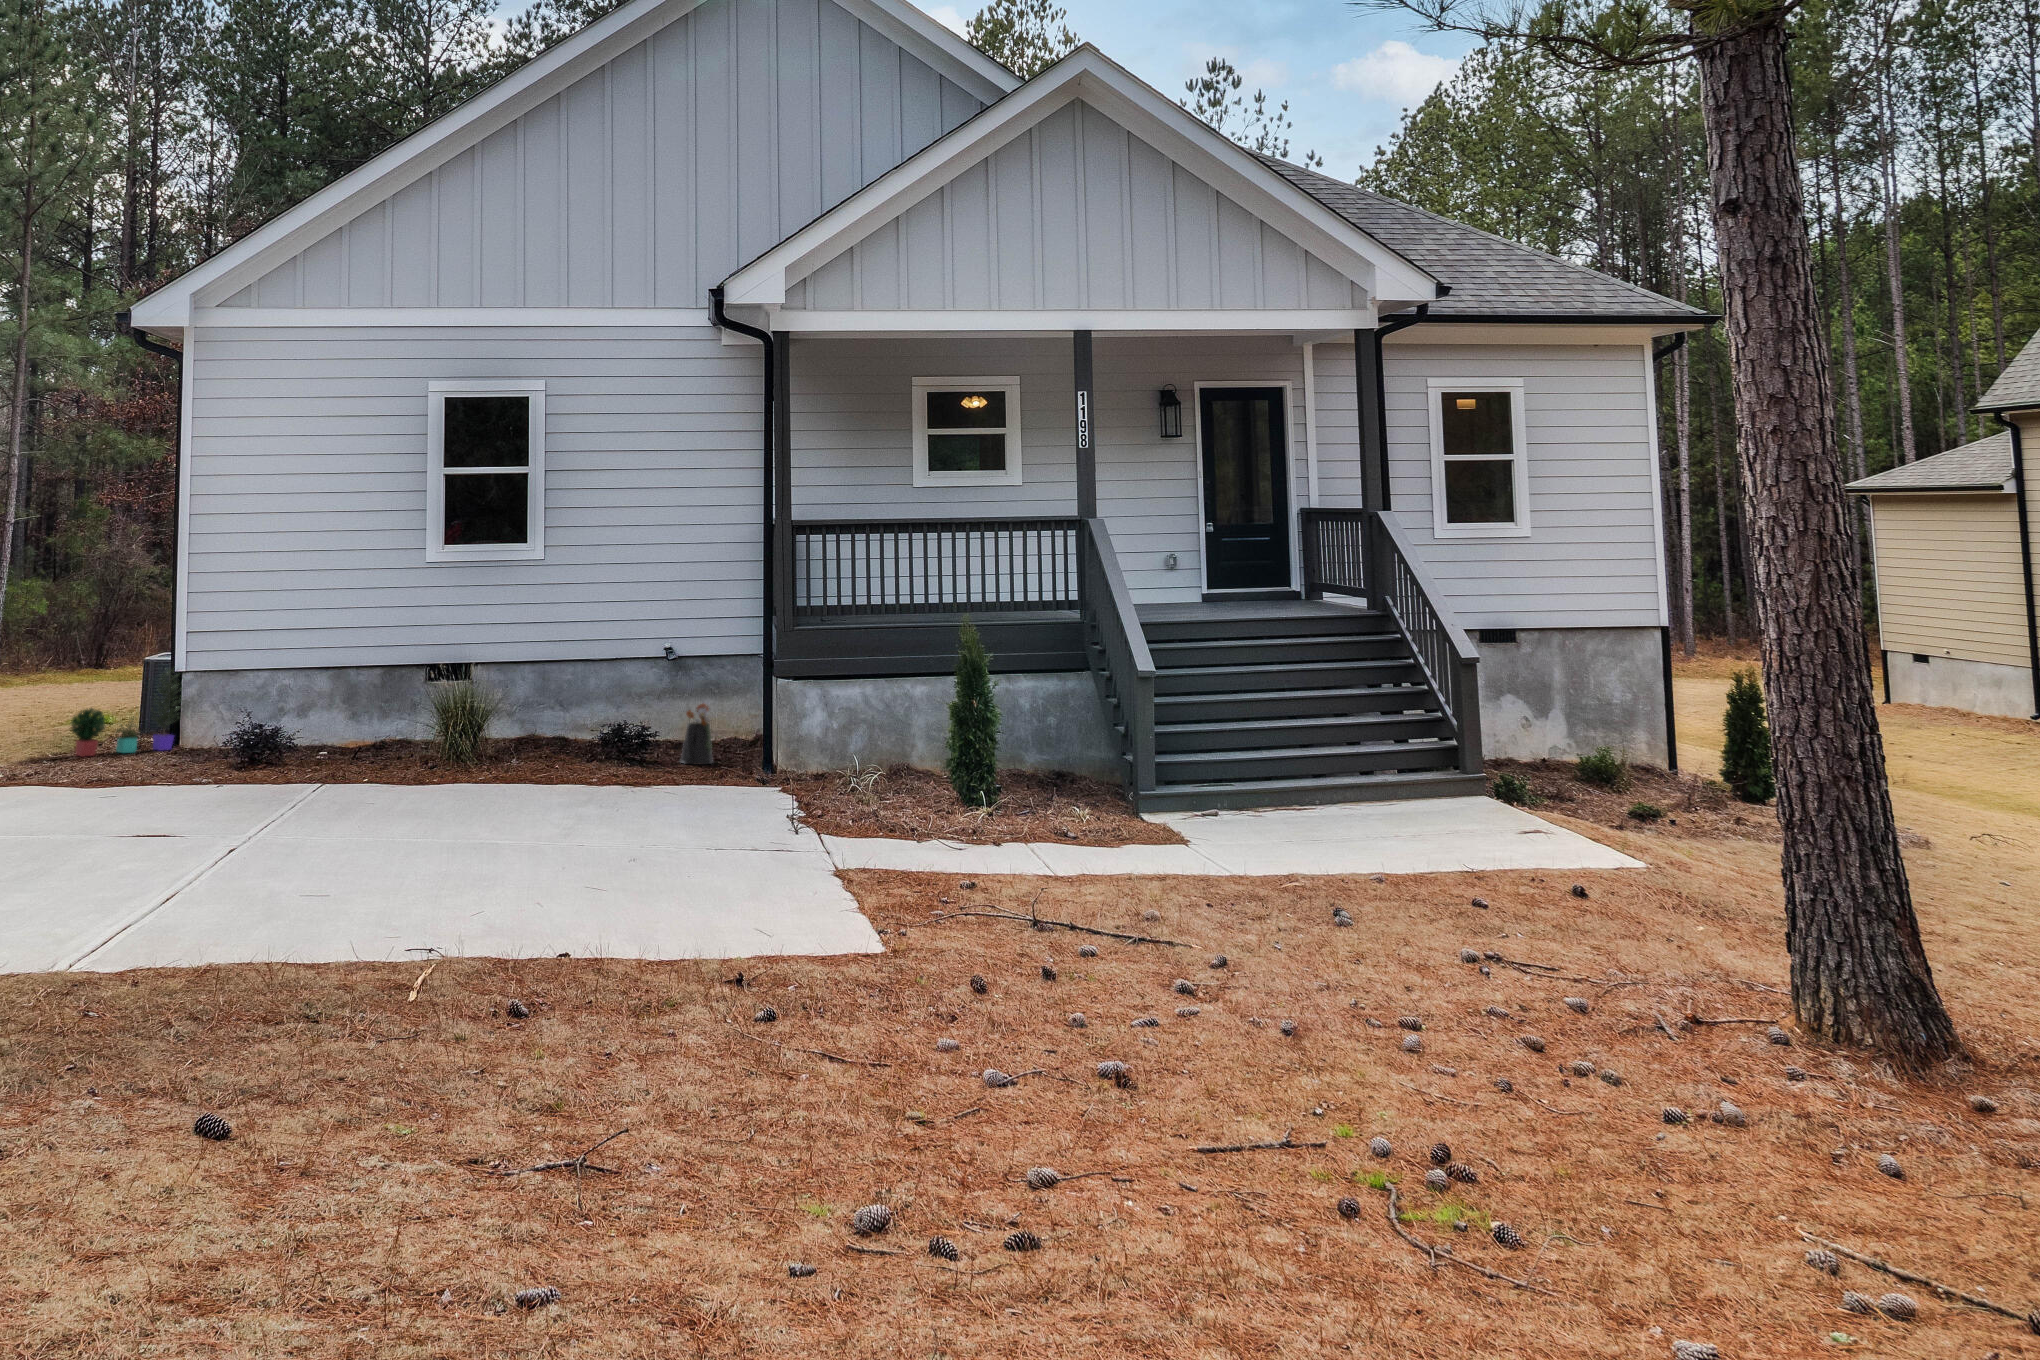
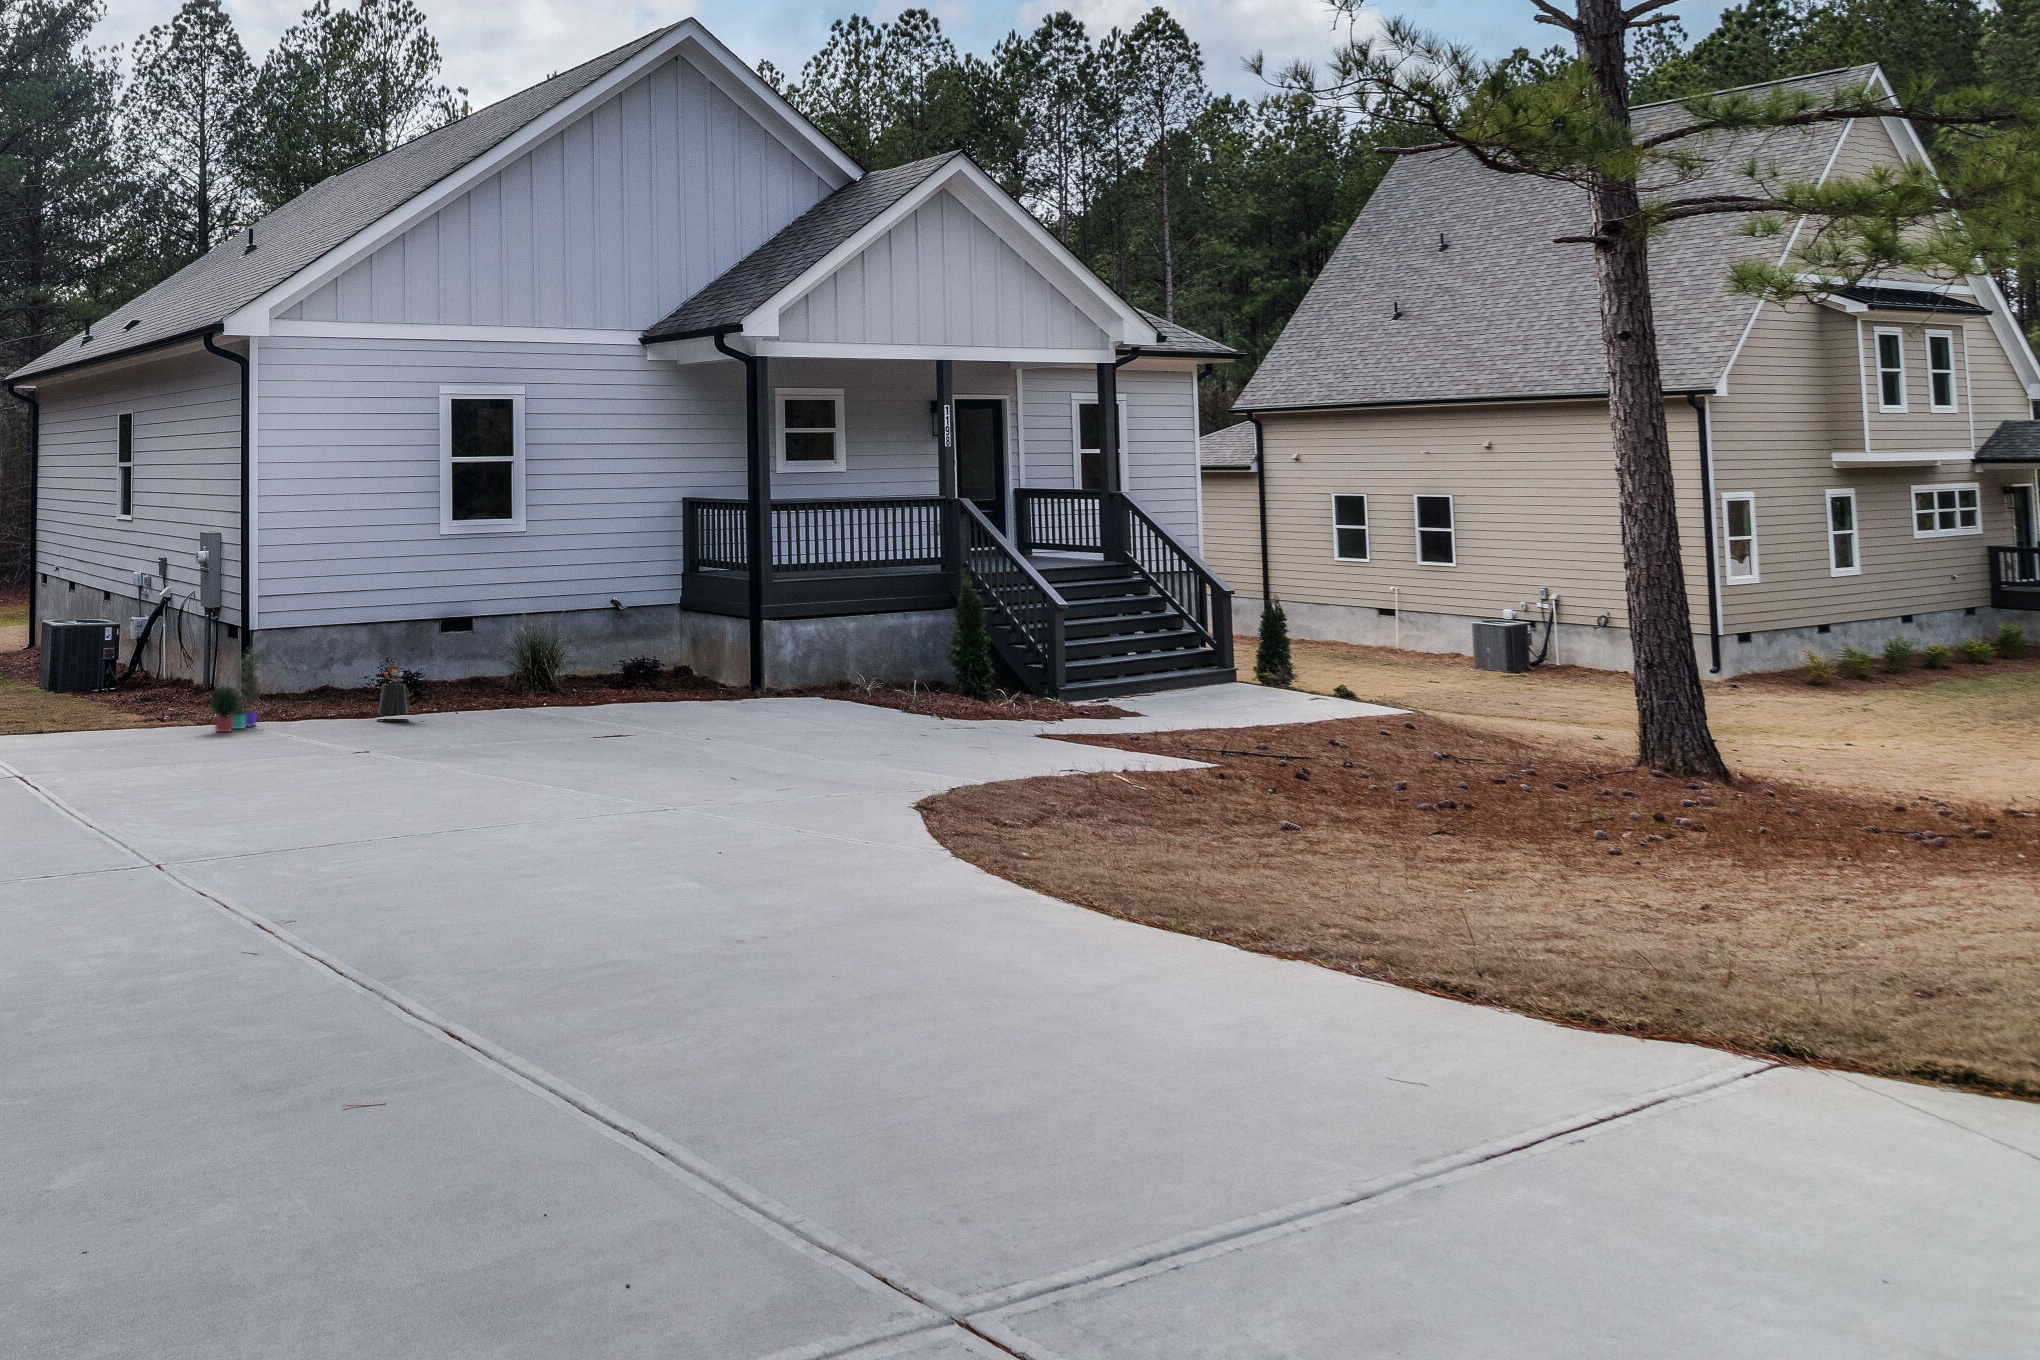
watering can: present [680,704,712,765] -> present [377,665,410,722]

